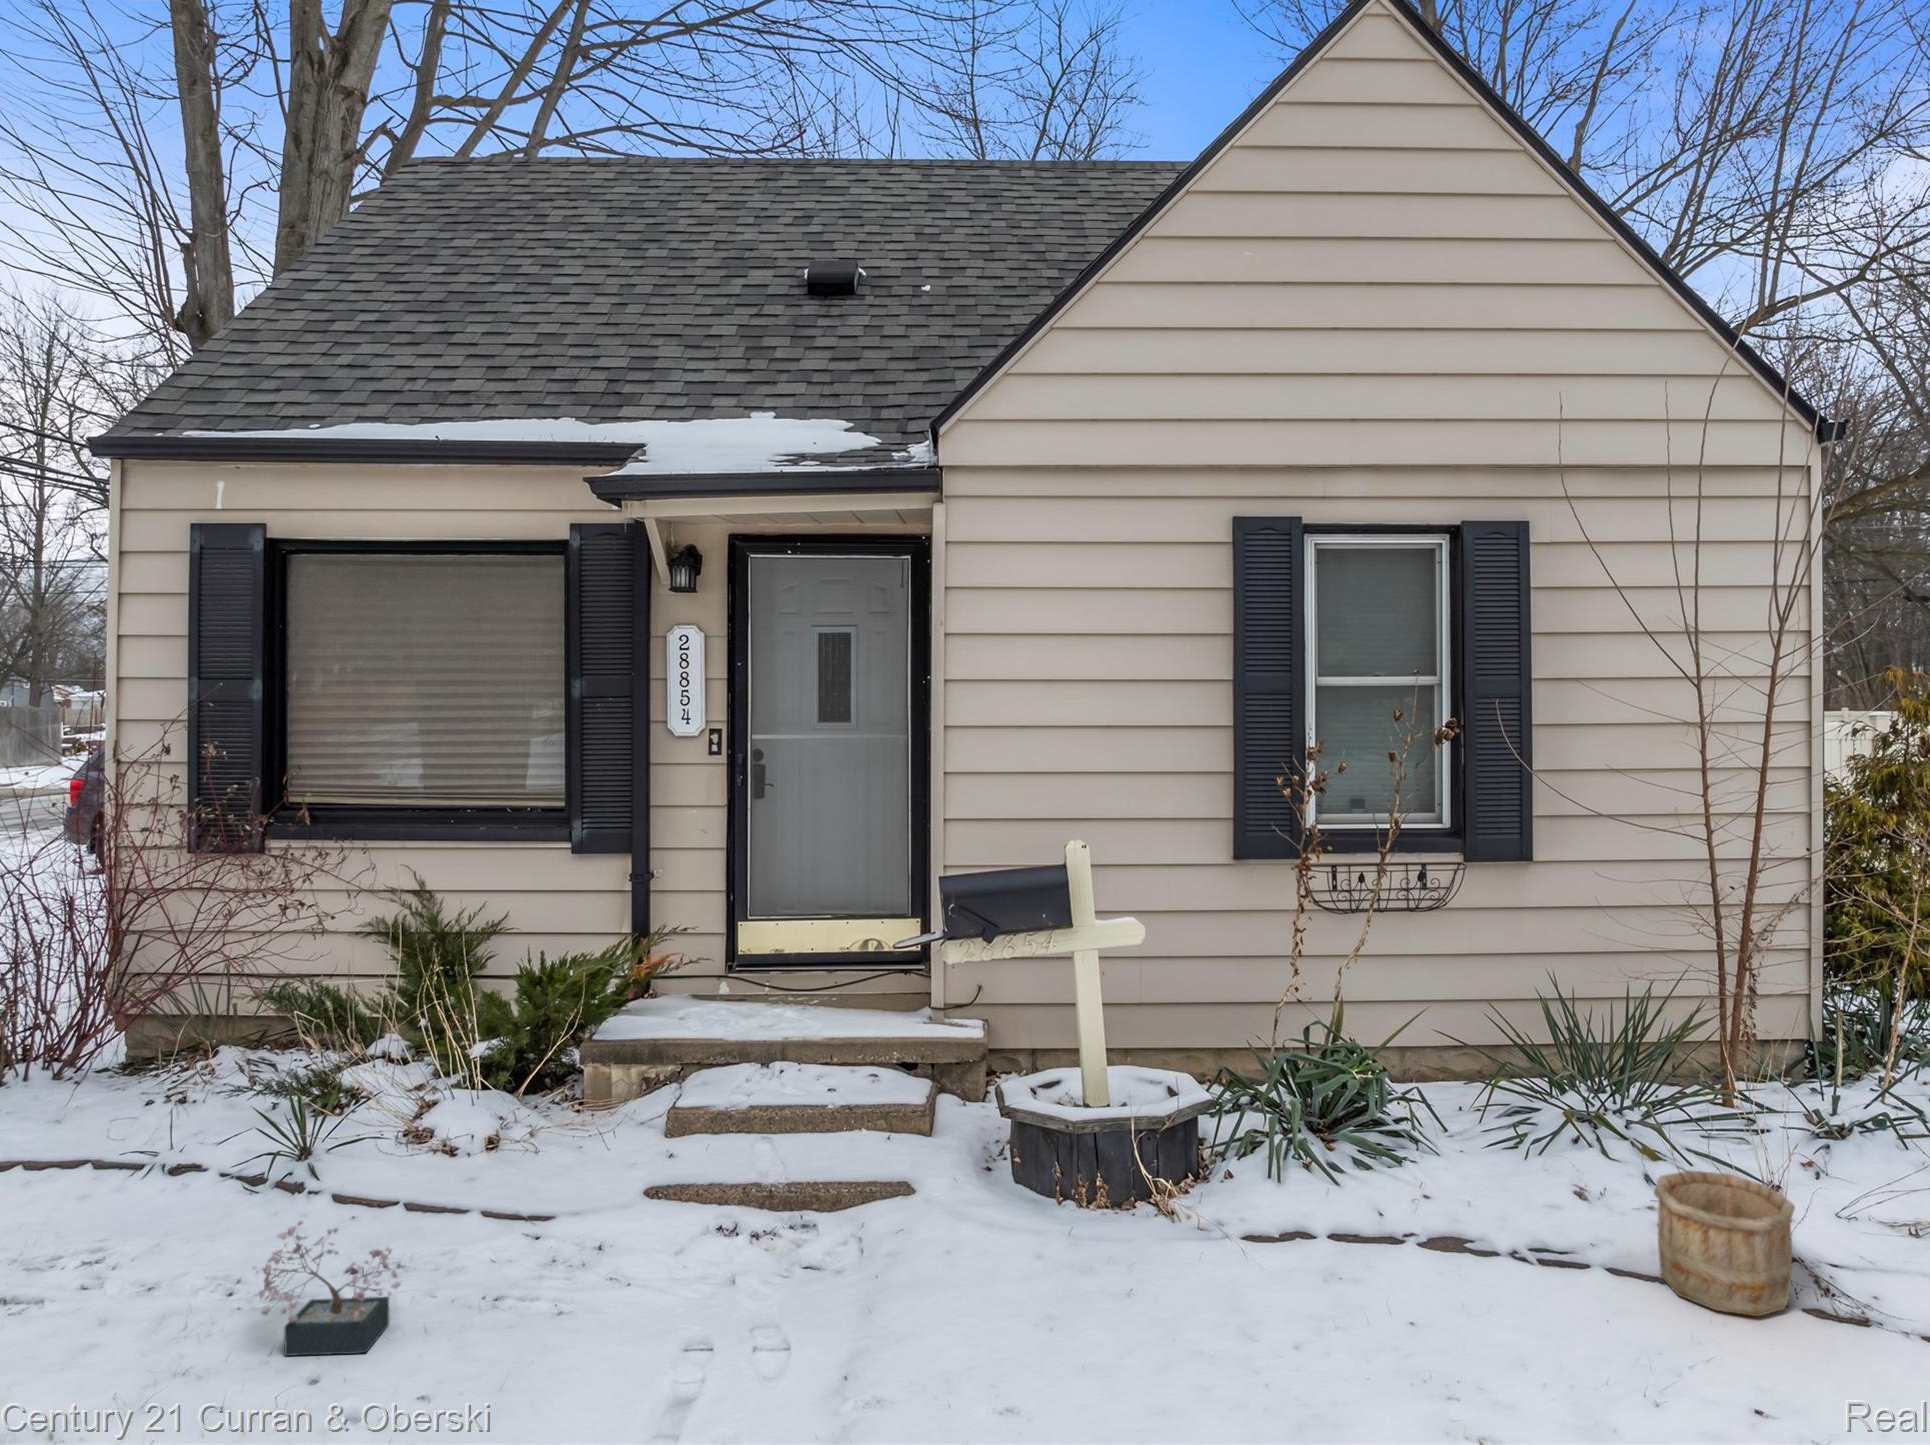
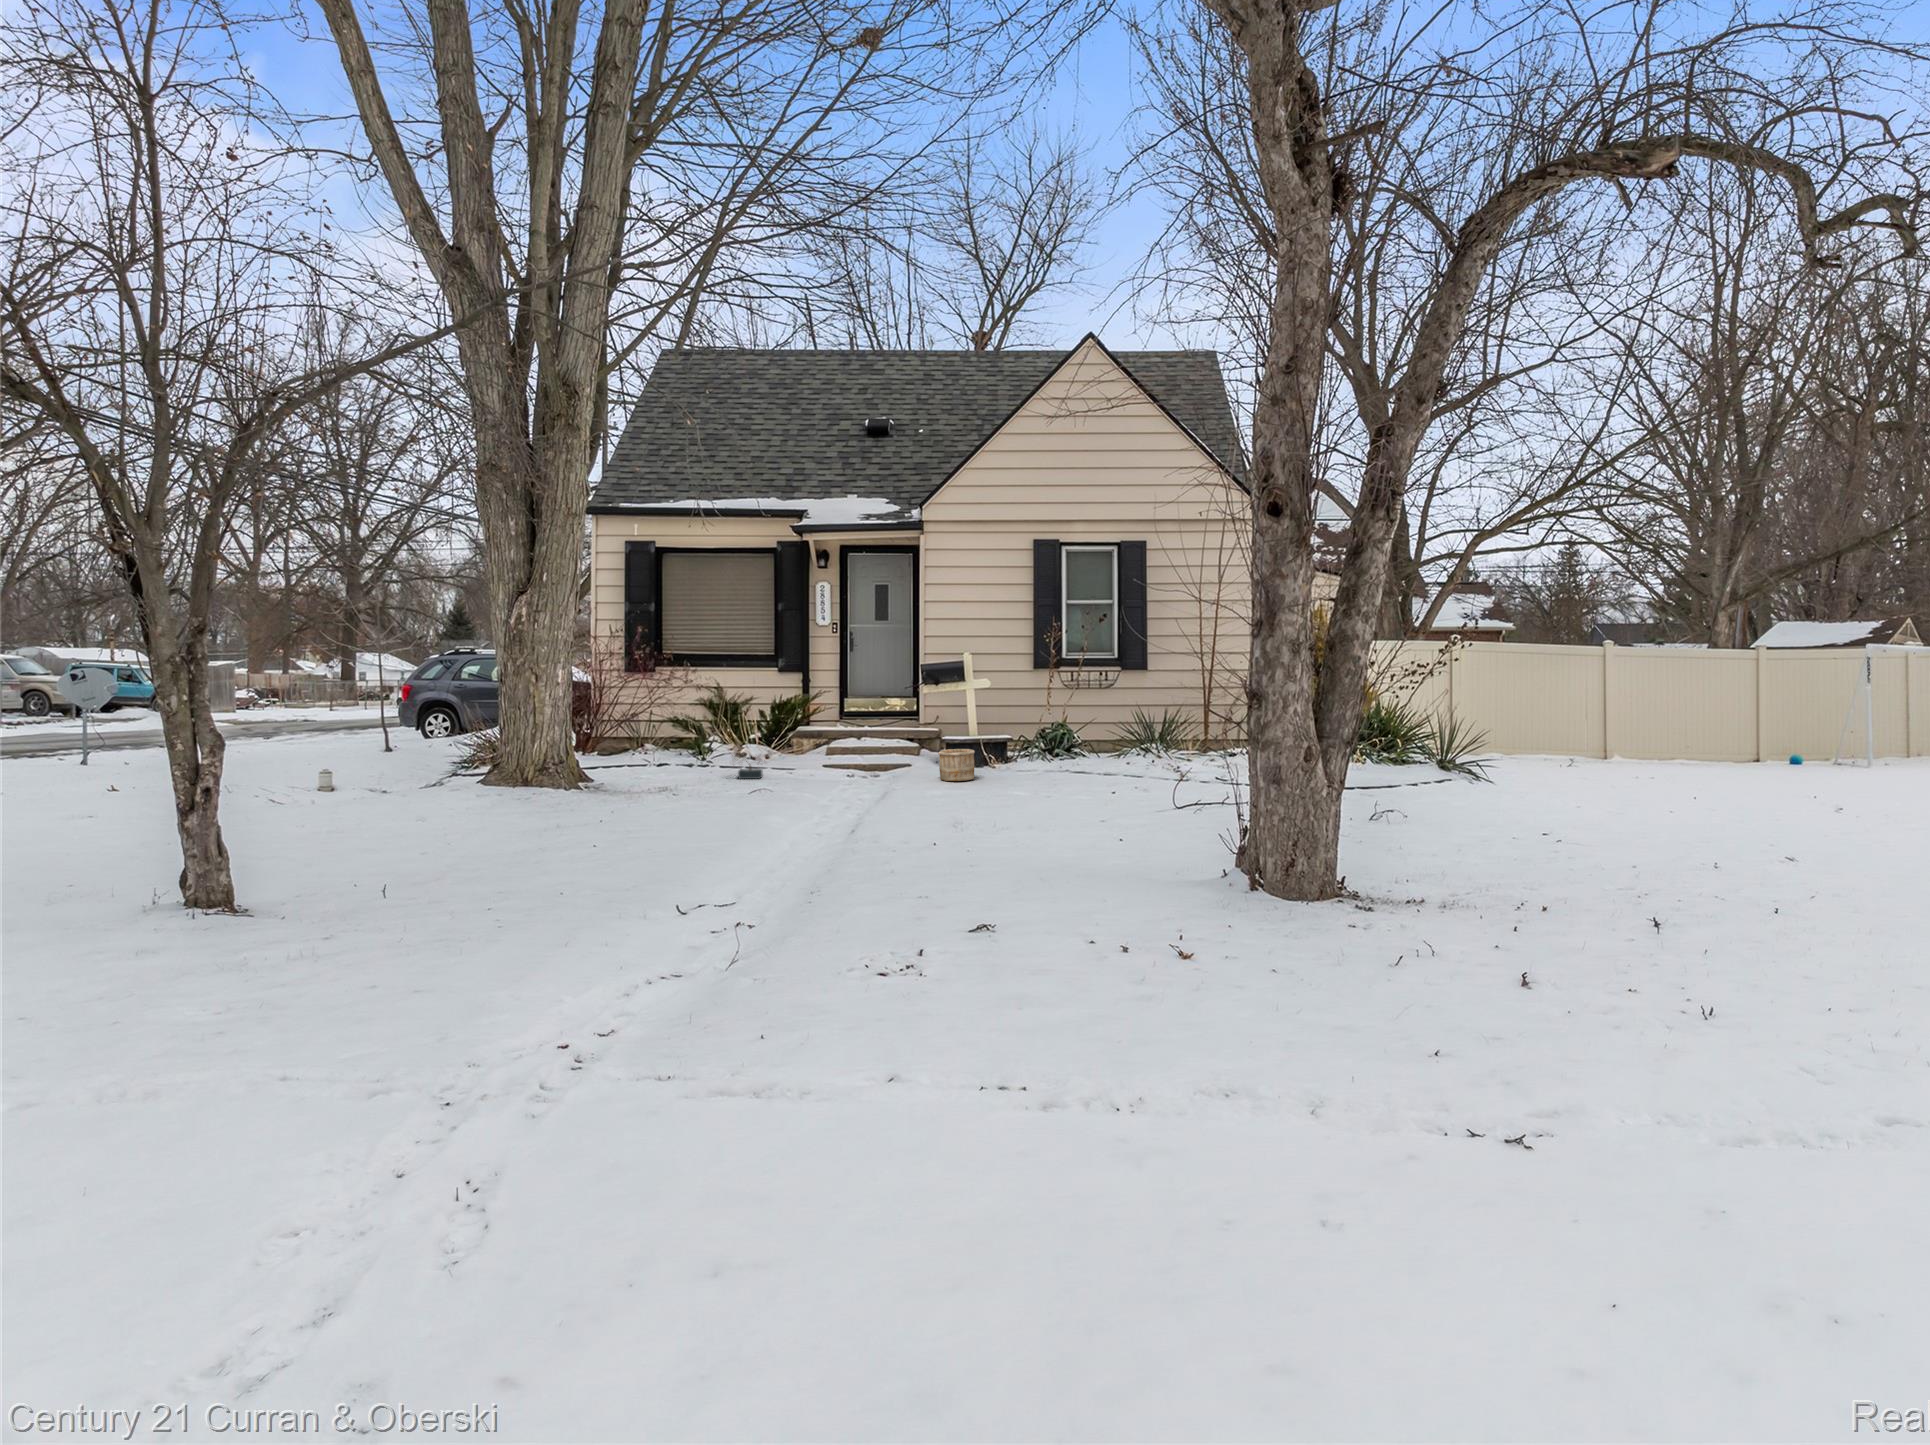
wooden bucket: present [1654,1170,1795,1316] -> present [938,749,975,781]

